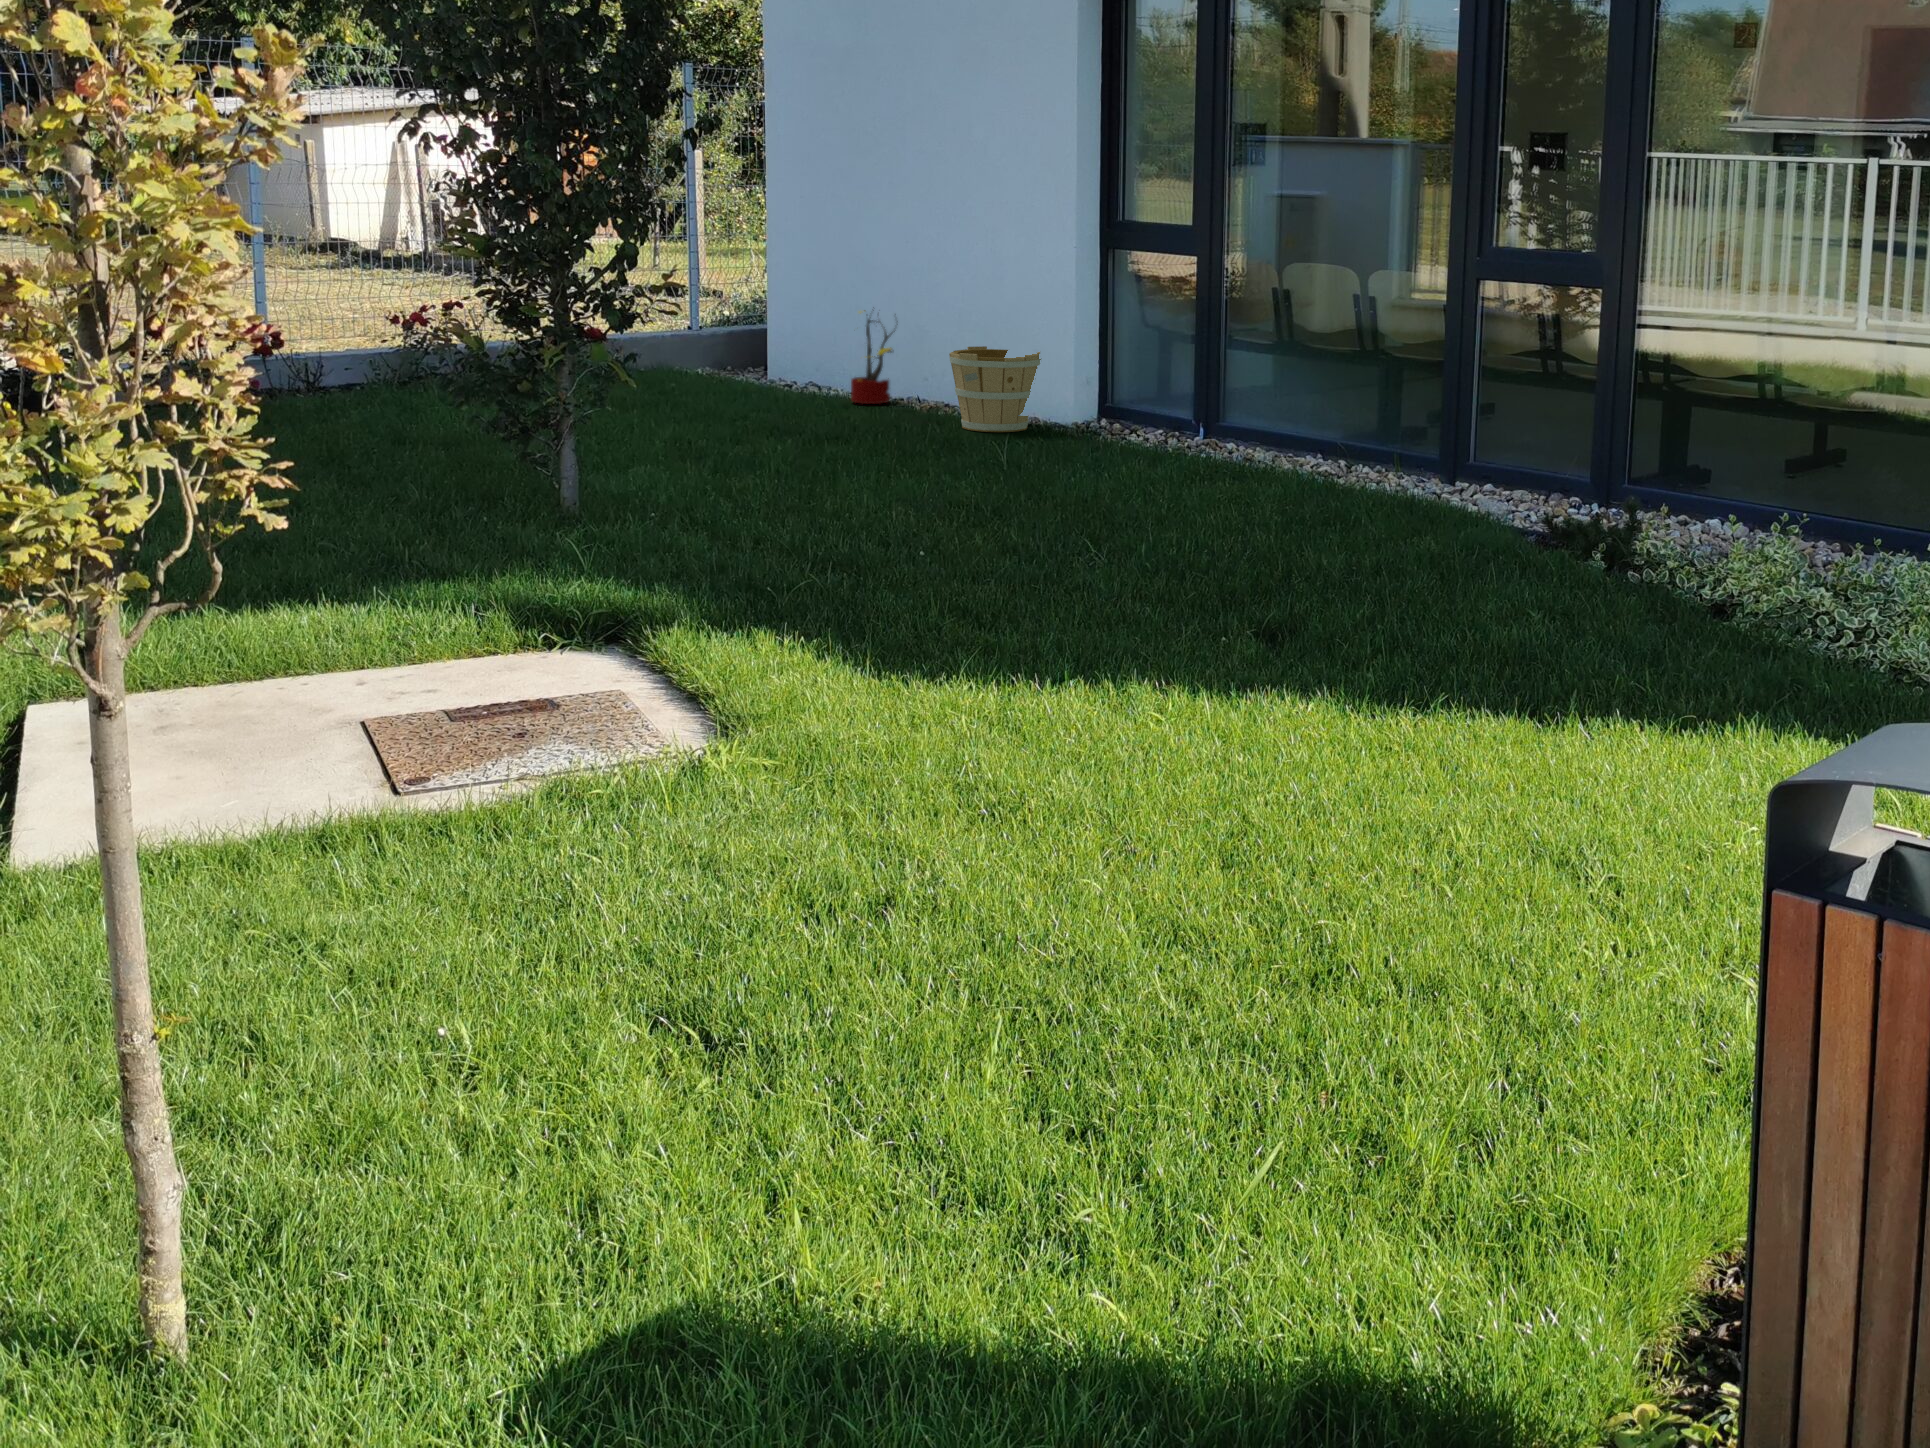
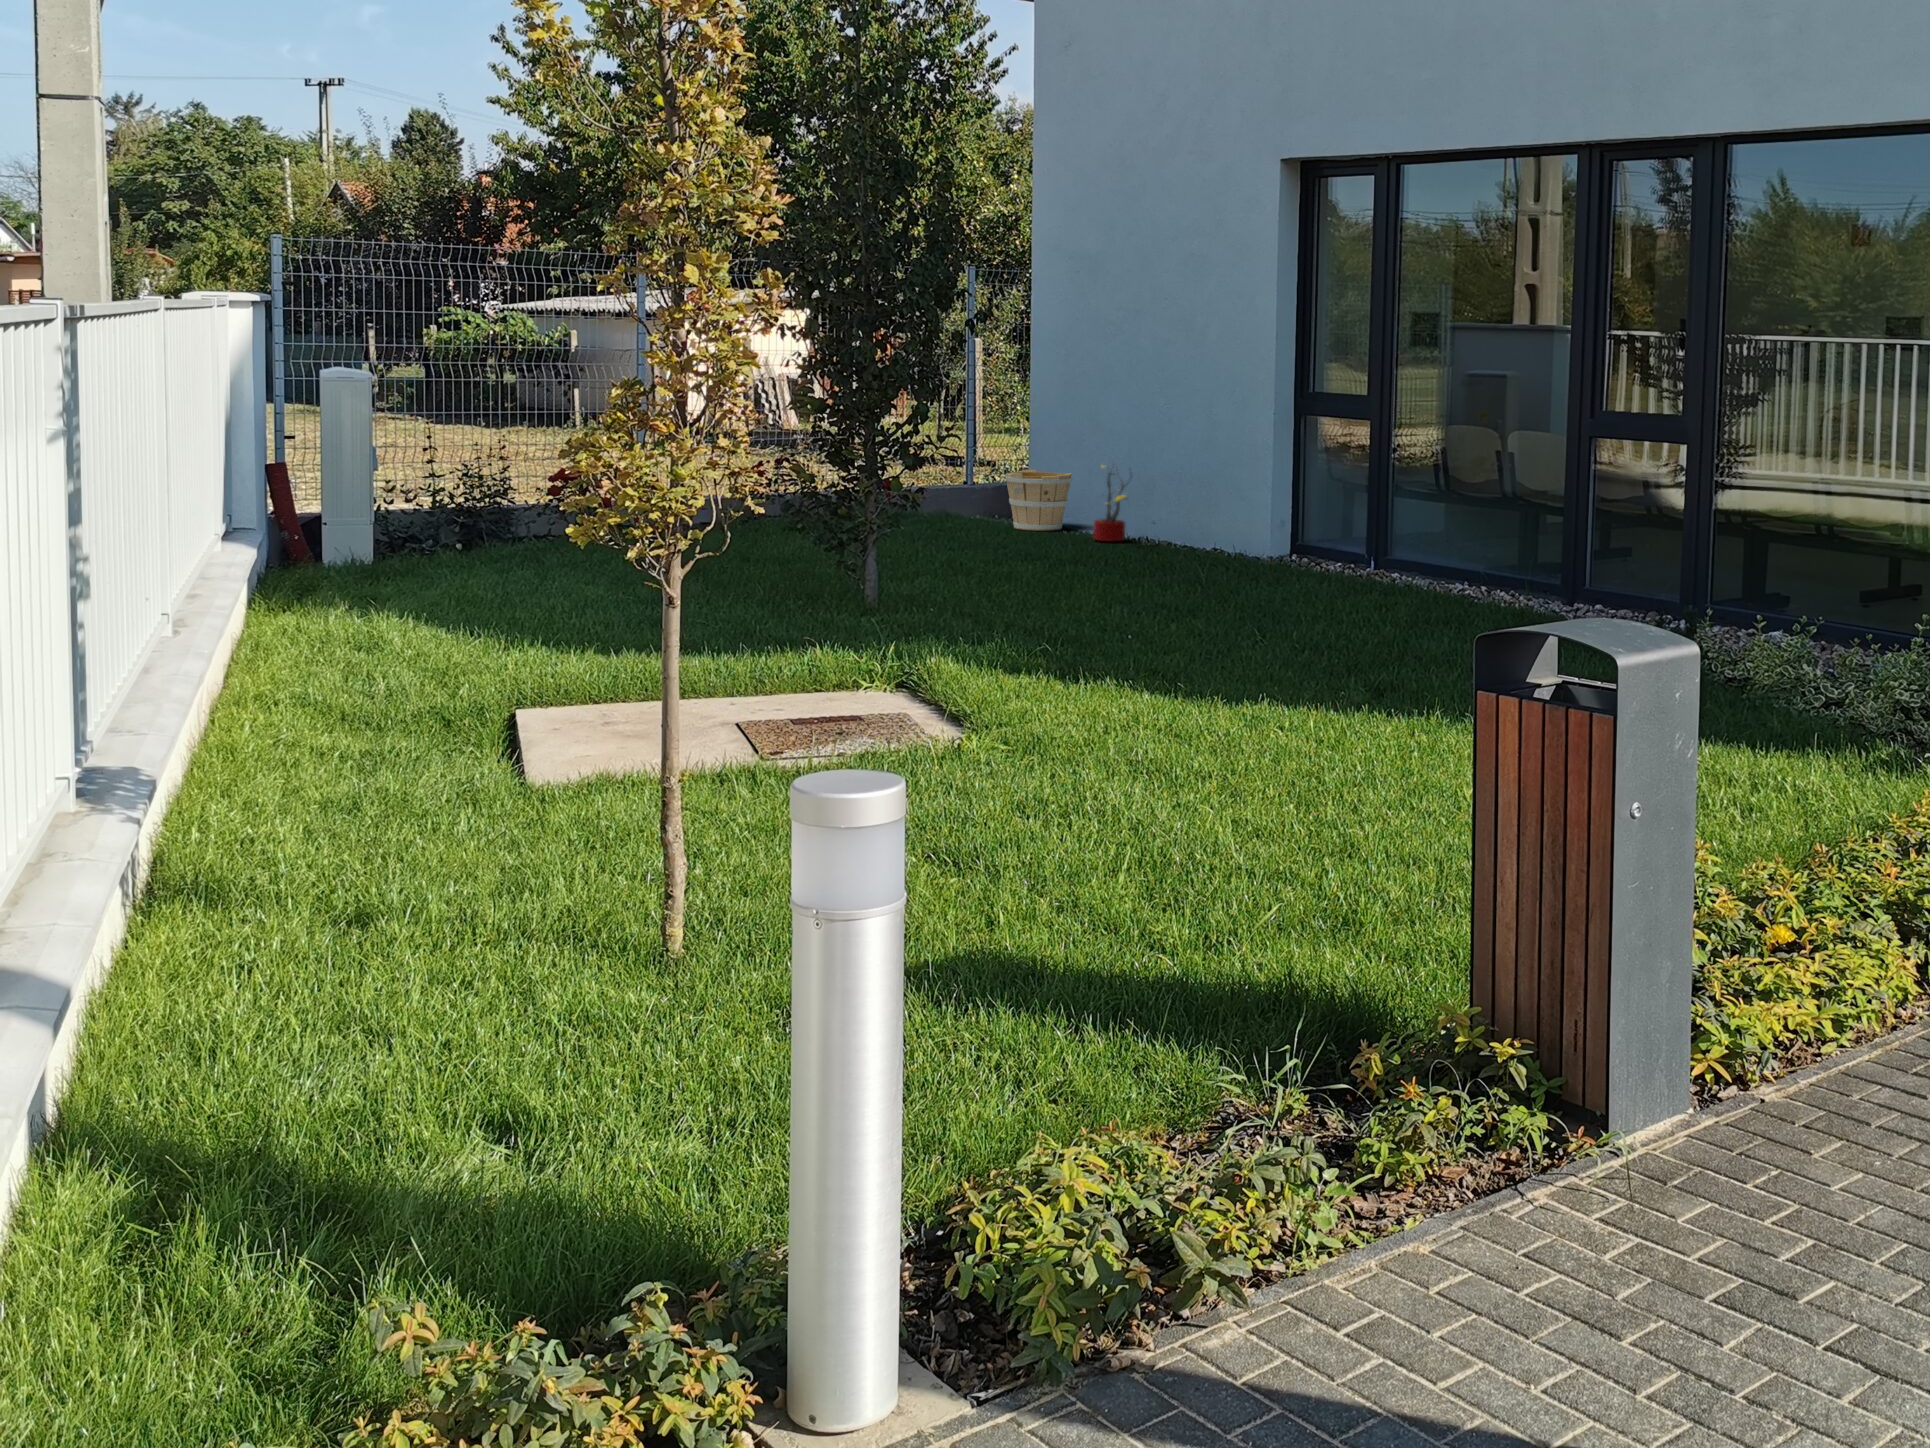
wooden bucket: present [949,346,1041,432] -> present [1005,470,1073,531]

